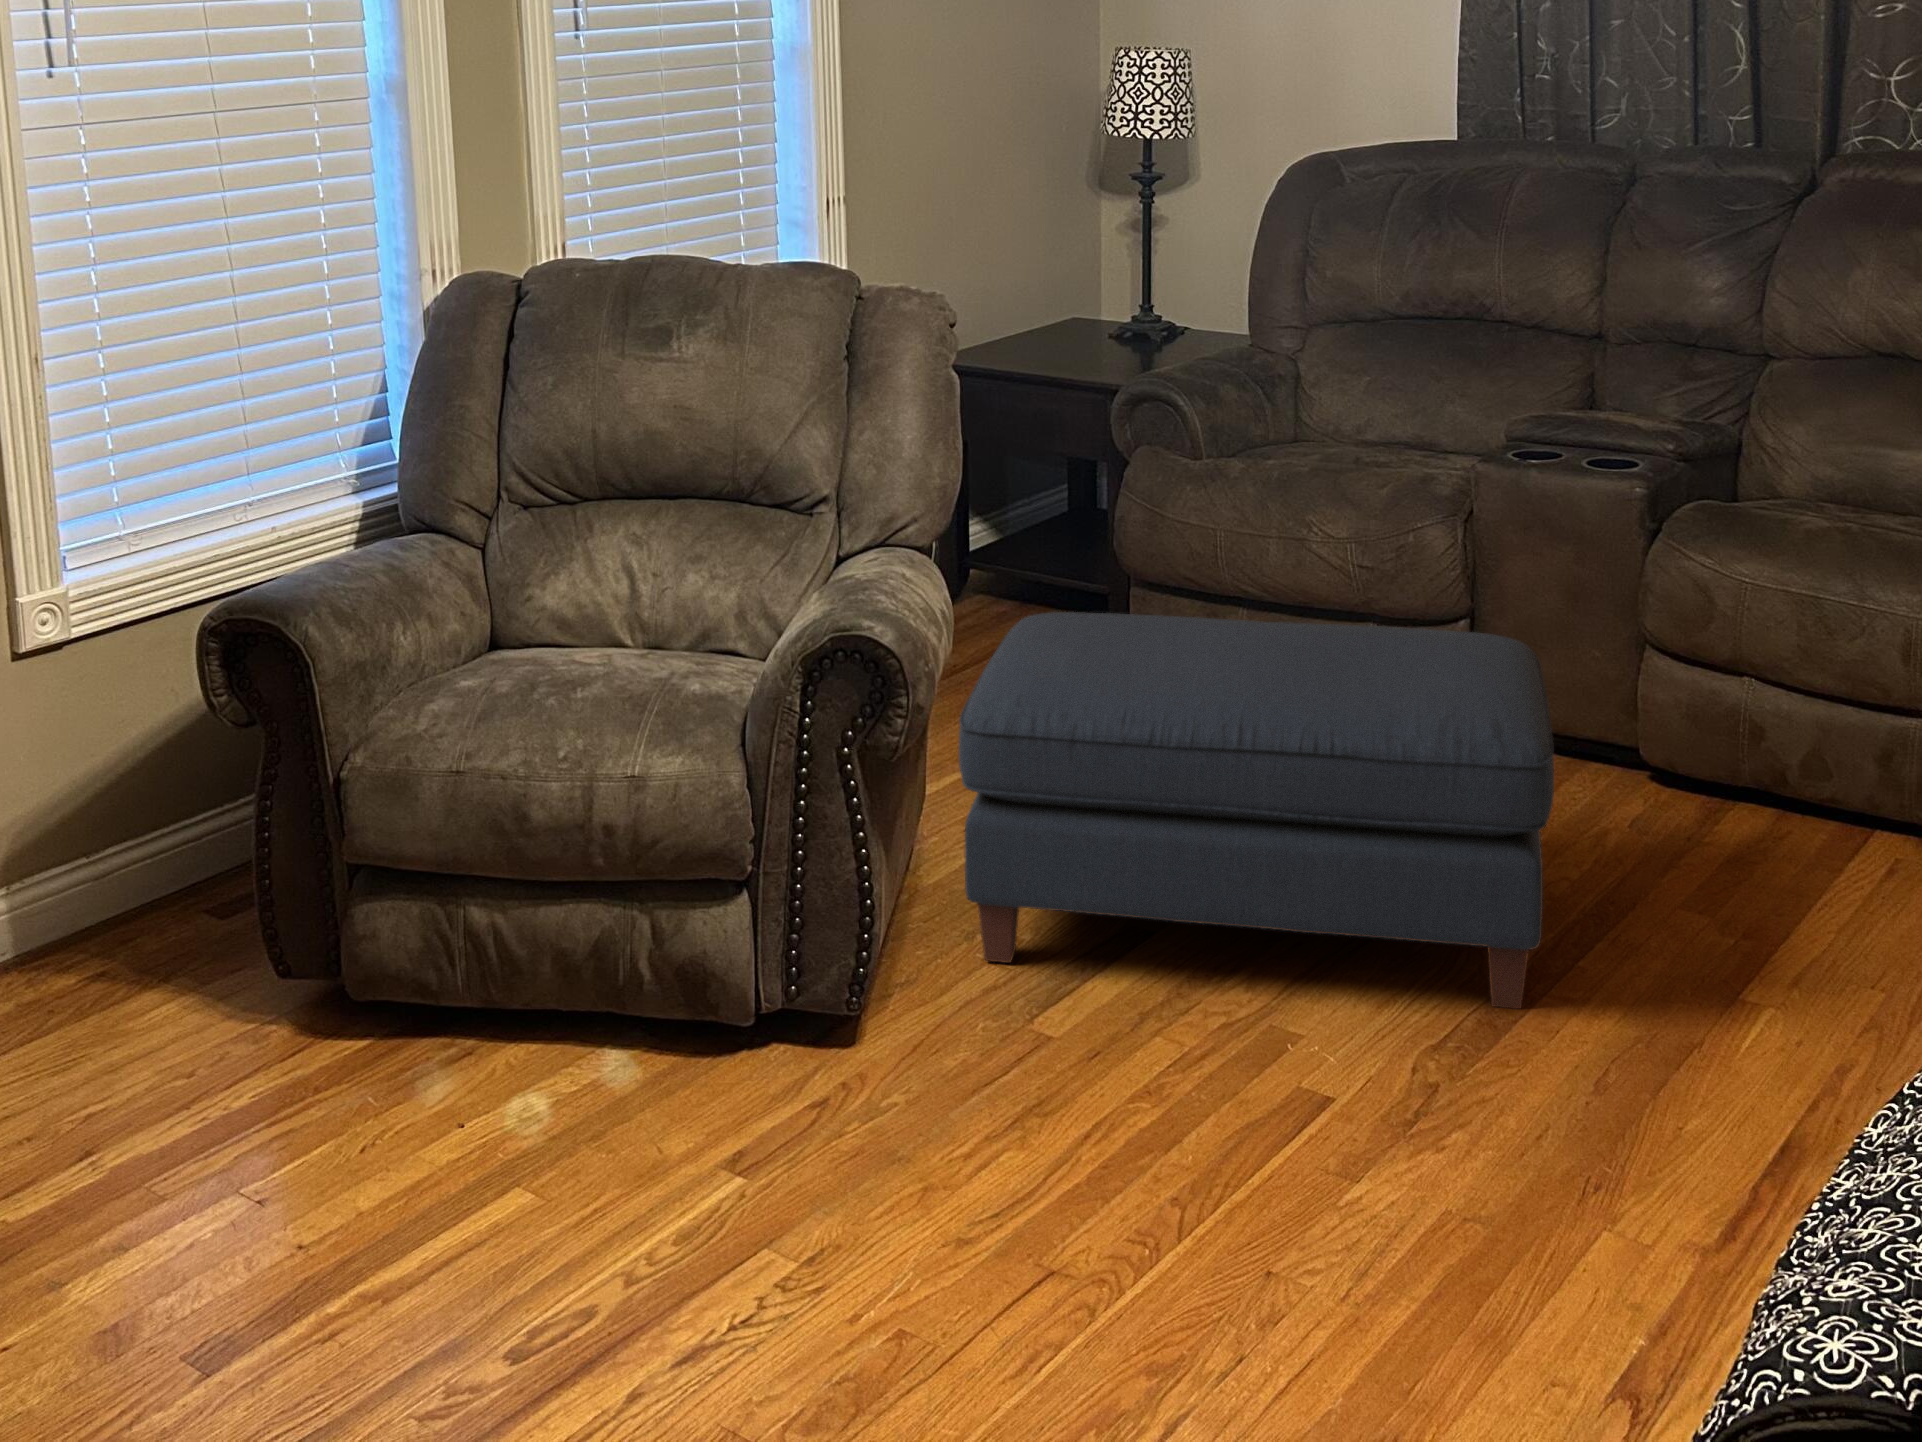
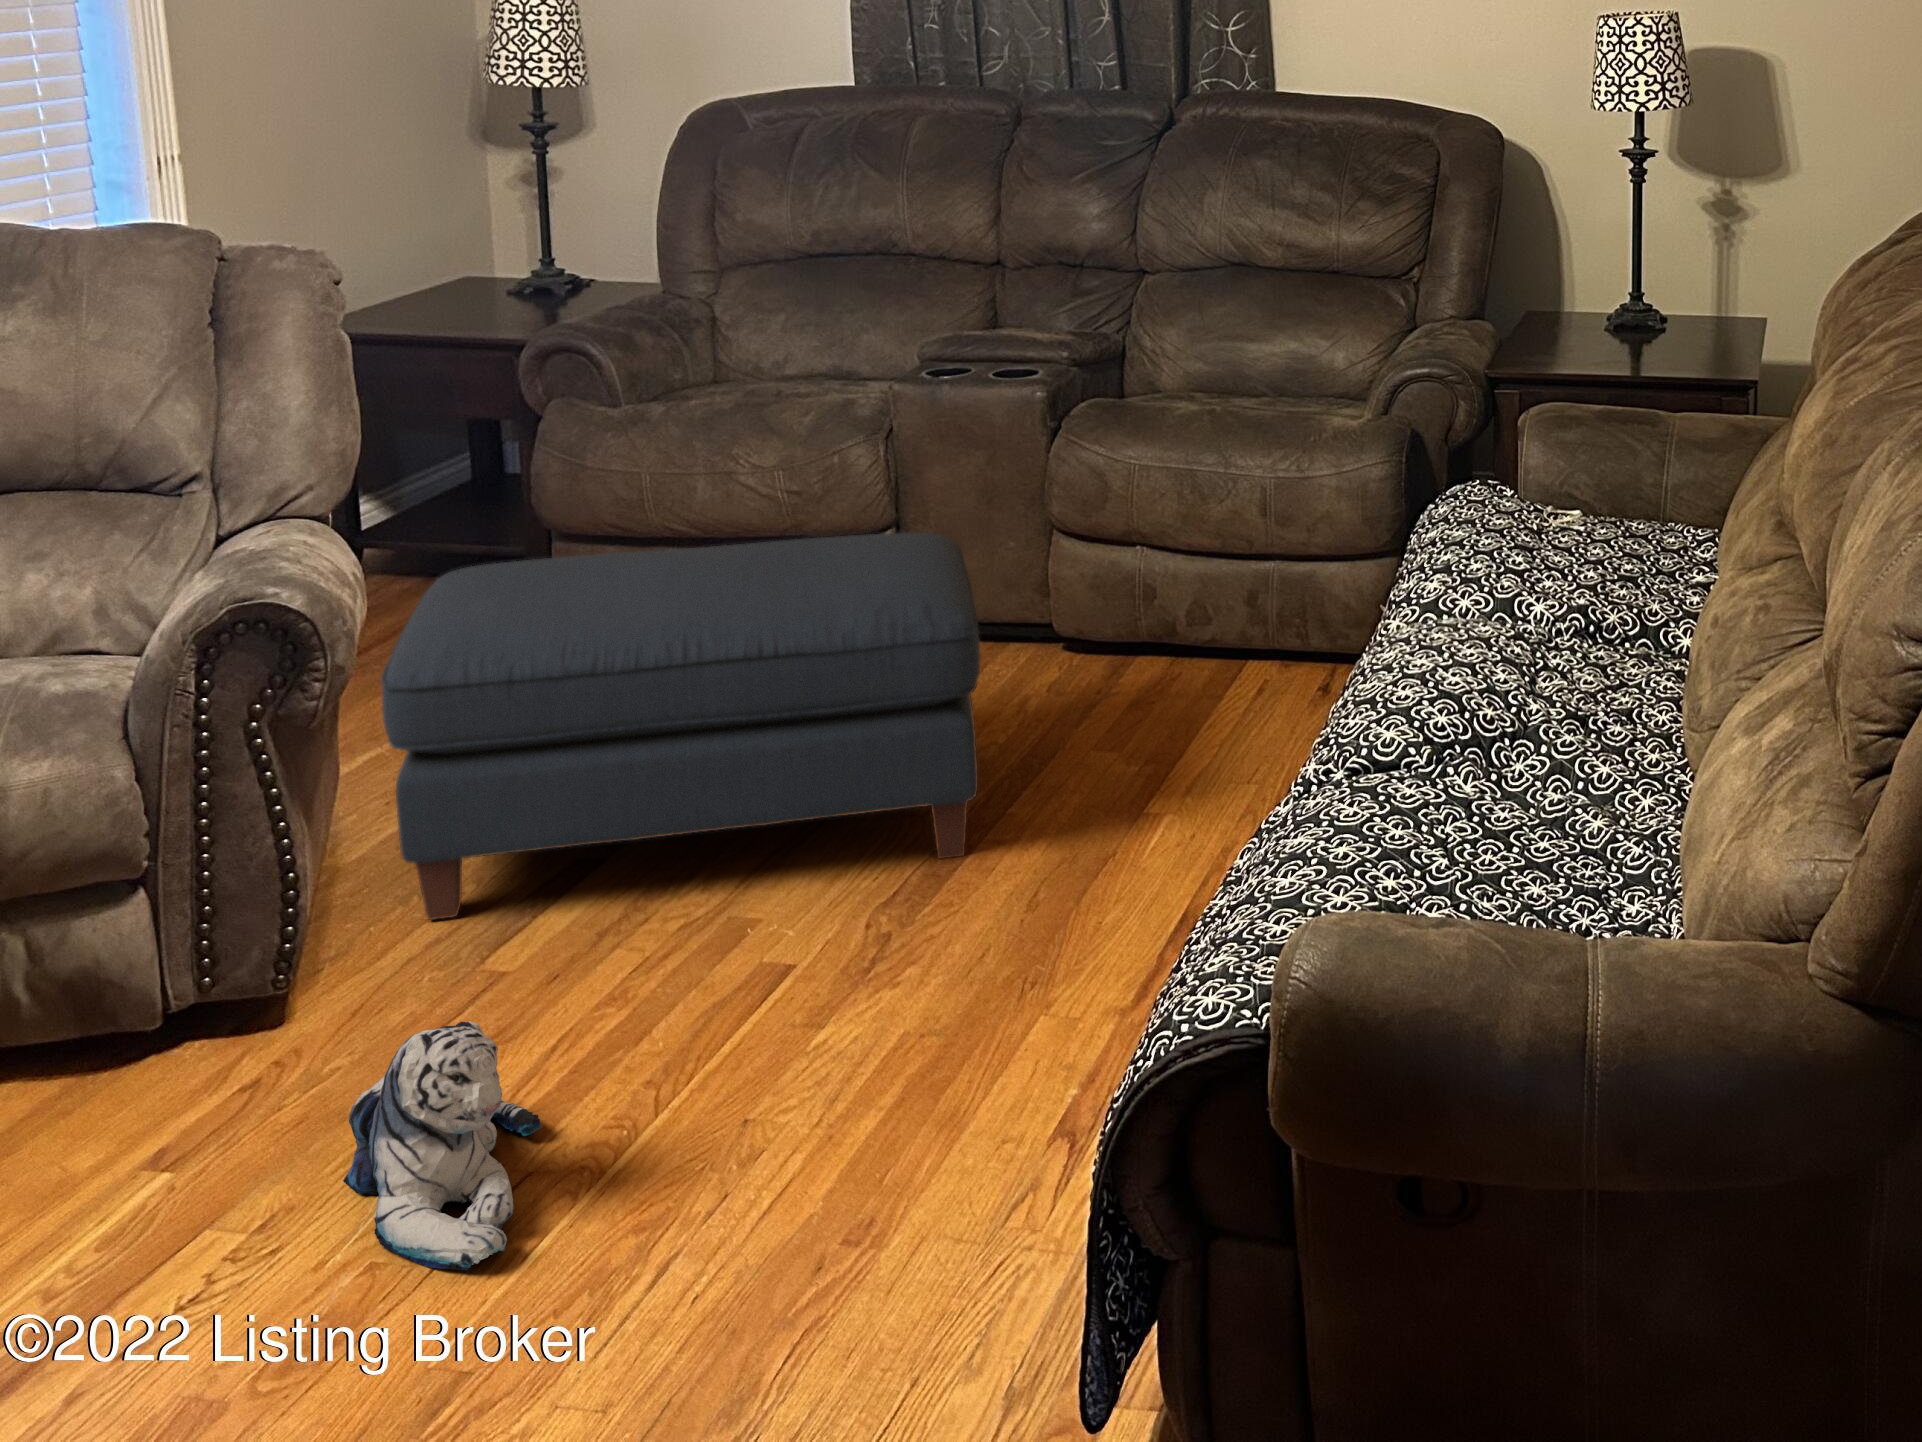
plush toy: none [883,1097,1065,1361] -> present [343,1021,542,1270]

